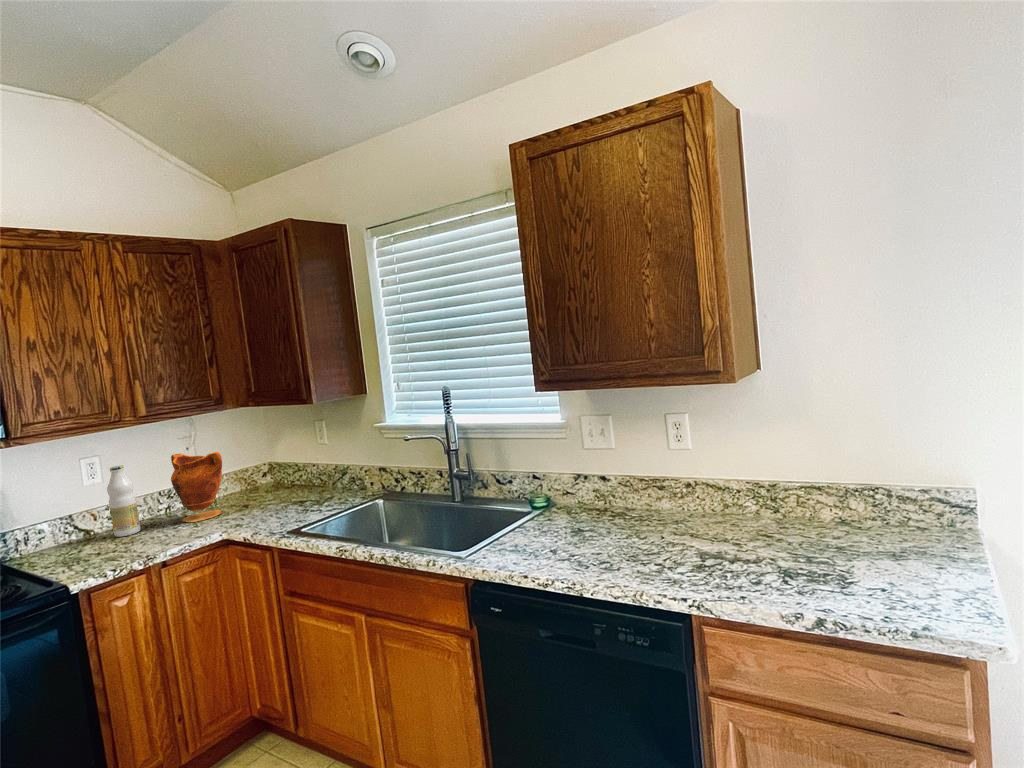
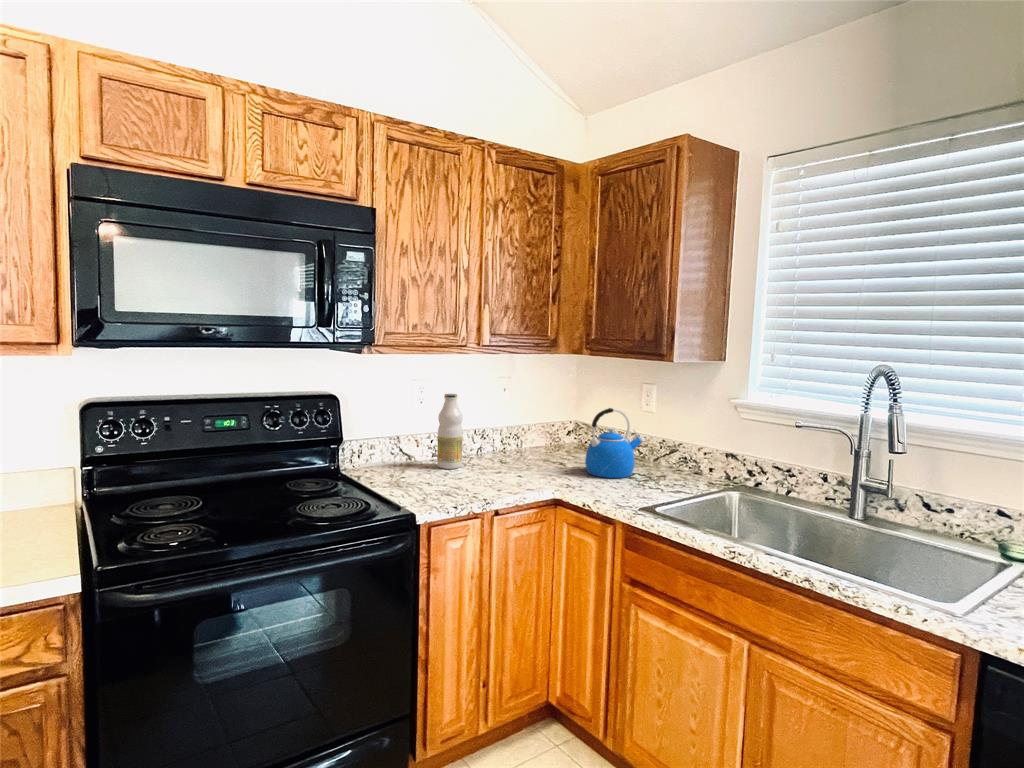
kettle: none [259,450,312,511] -> present [585,408,642,478]
vase: present [171,452,222,522] -> none [496,392,553,470]

